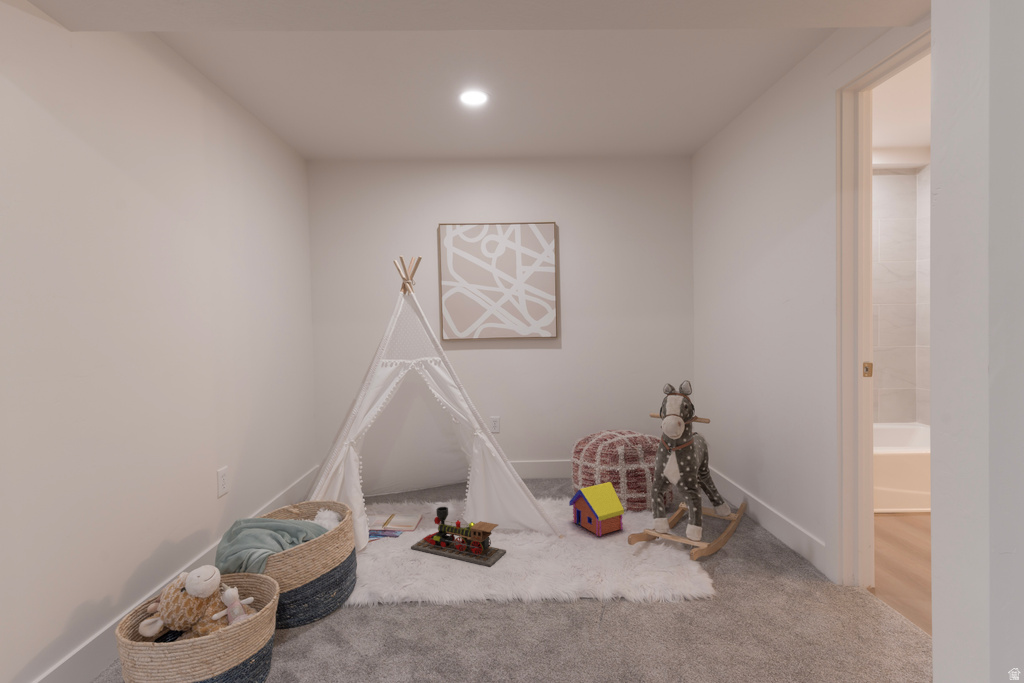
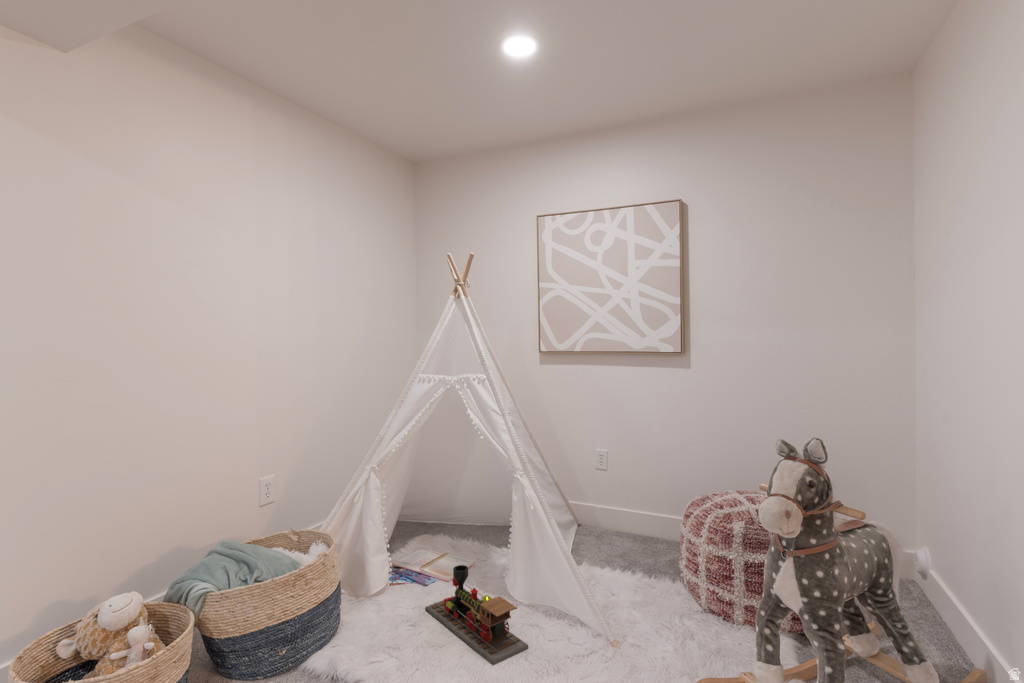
toy house: present [569,482,624,536] -> none [647,576,720,659]

